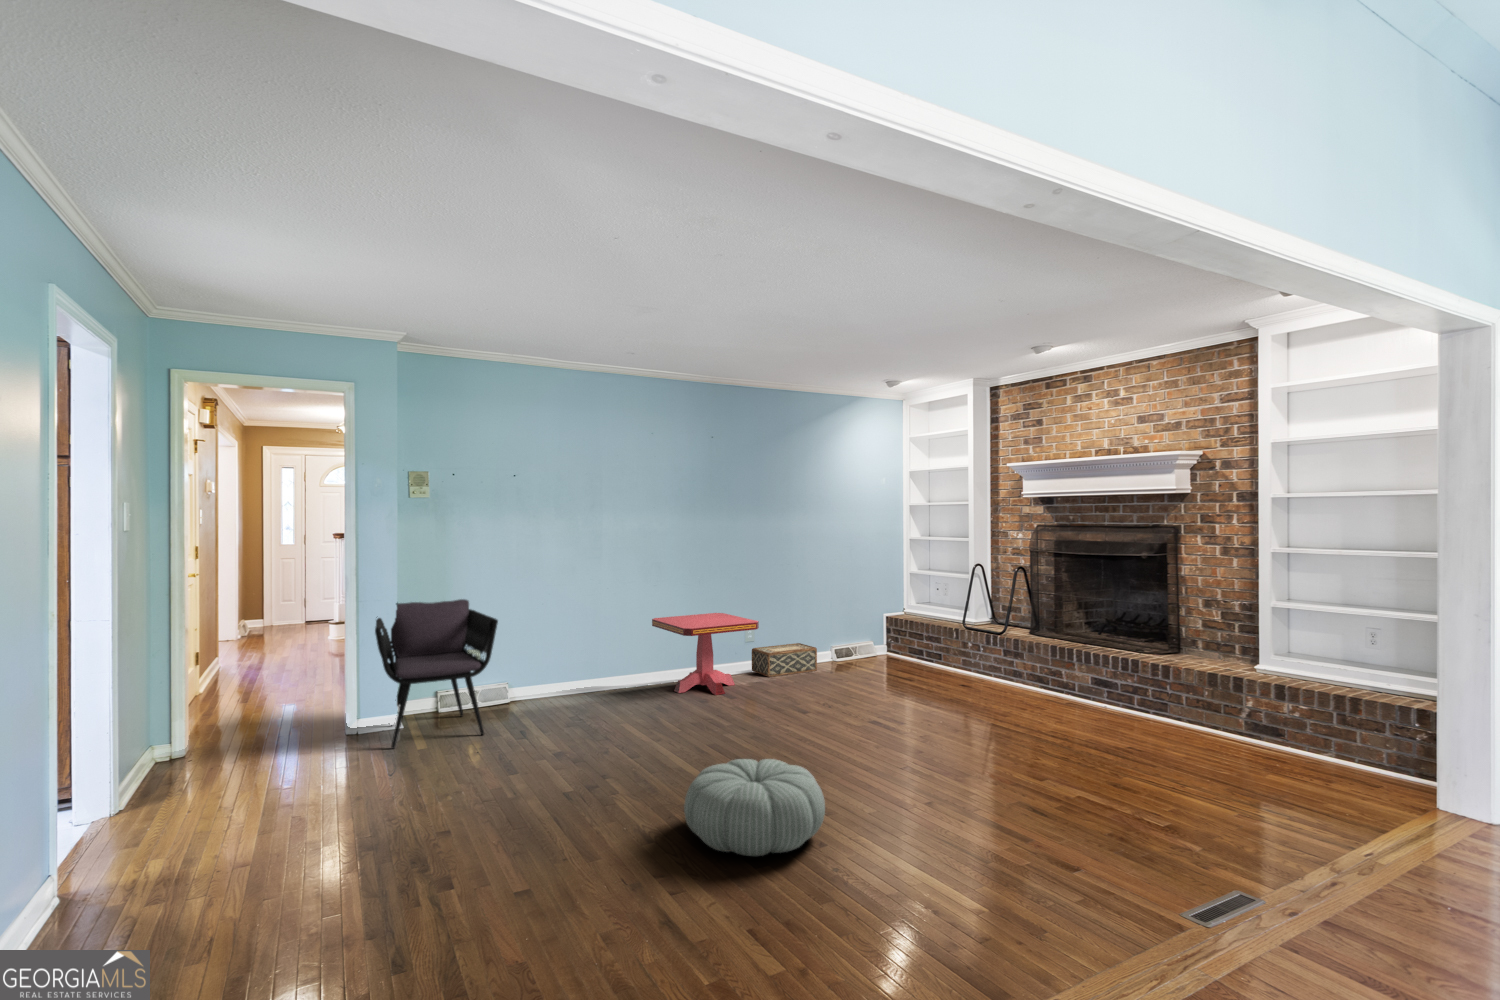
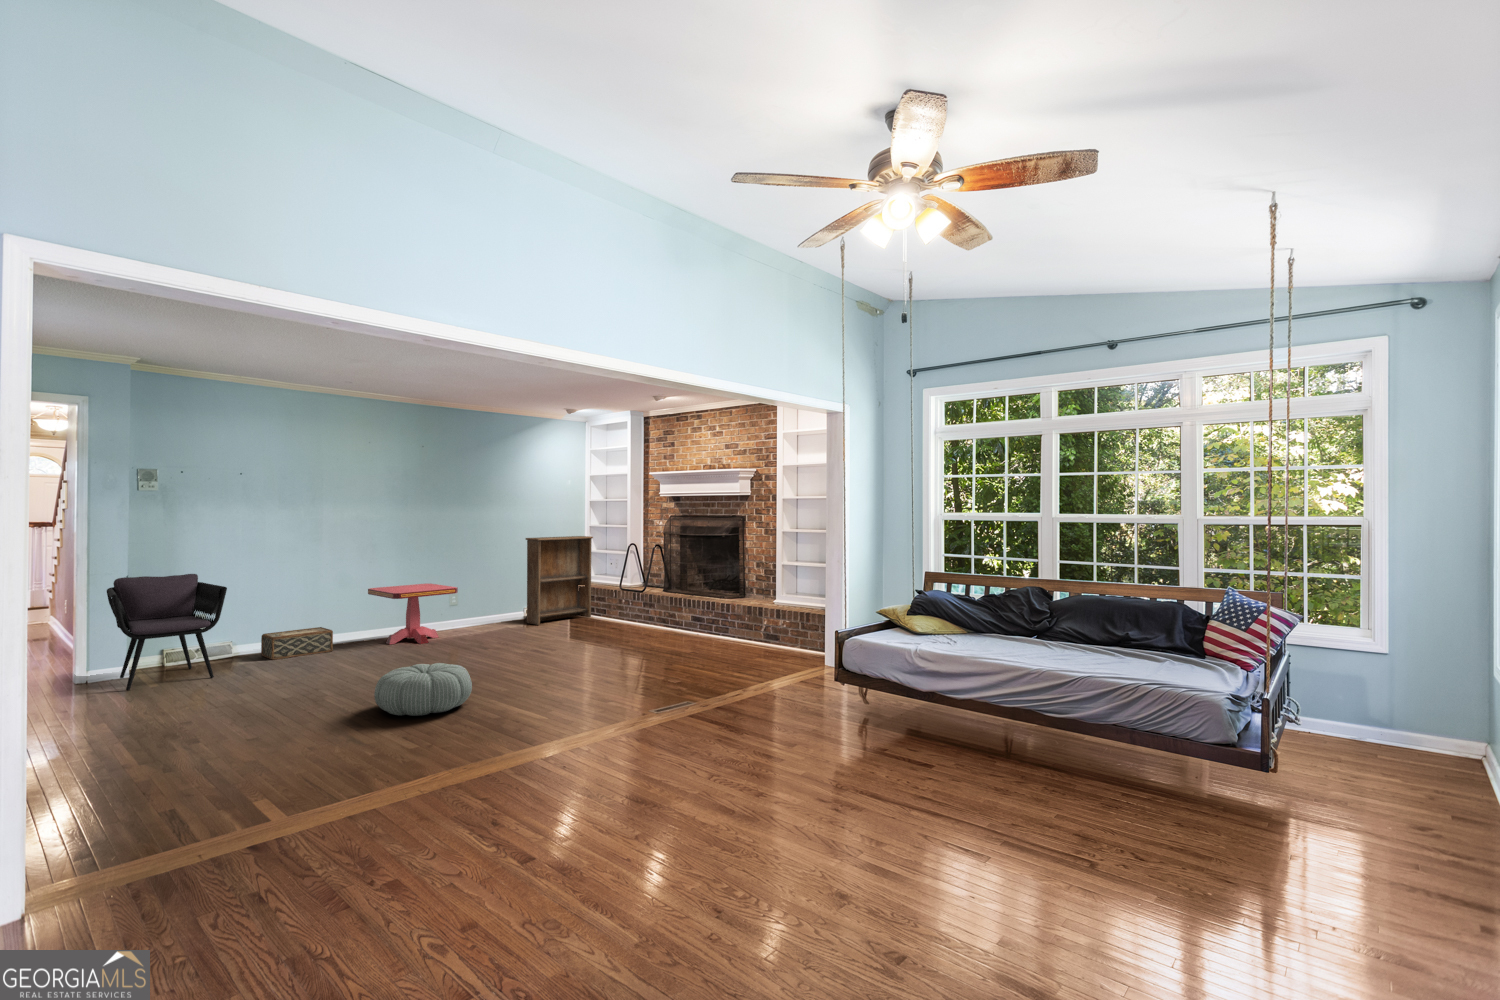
bookshelf: none [835,552,920,672] -> present [526,536,593,625]
woven basket: present [752,643,817,677] -> present [261,627,333,660]

